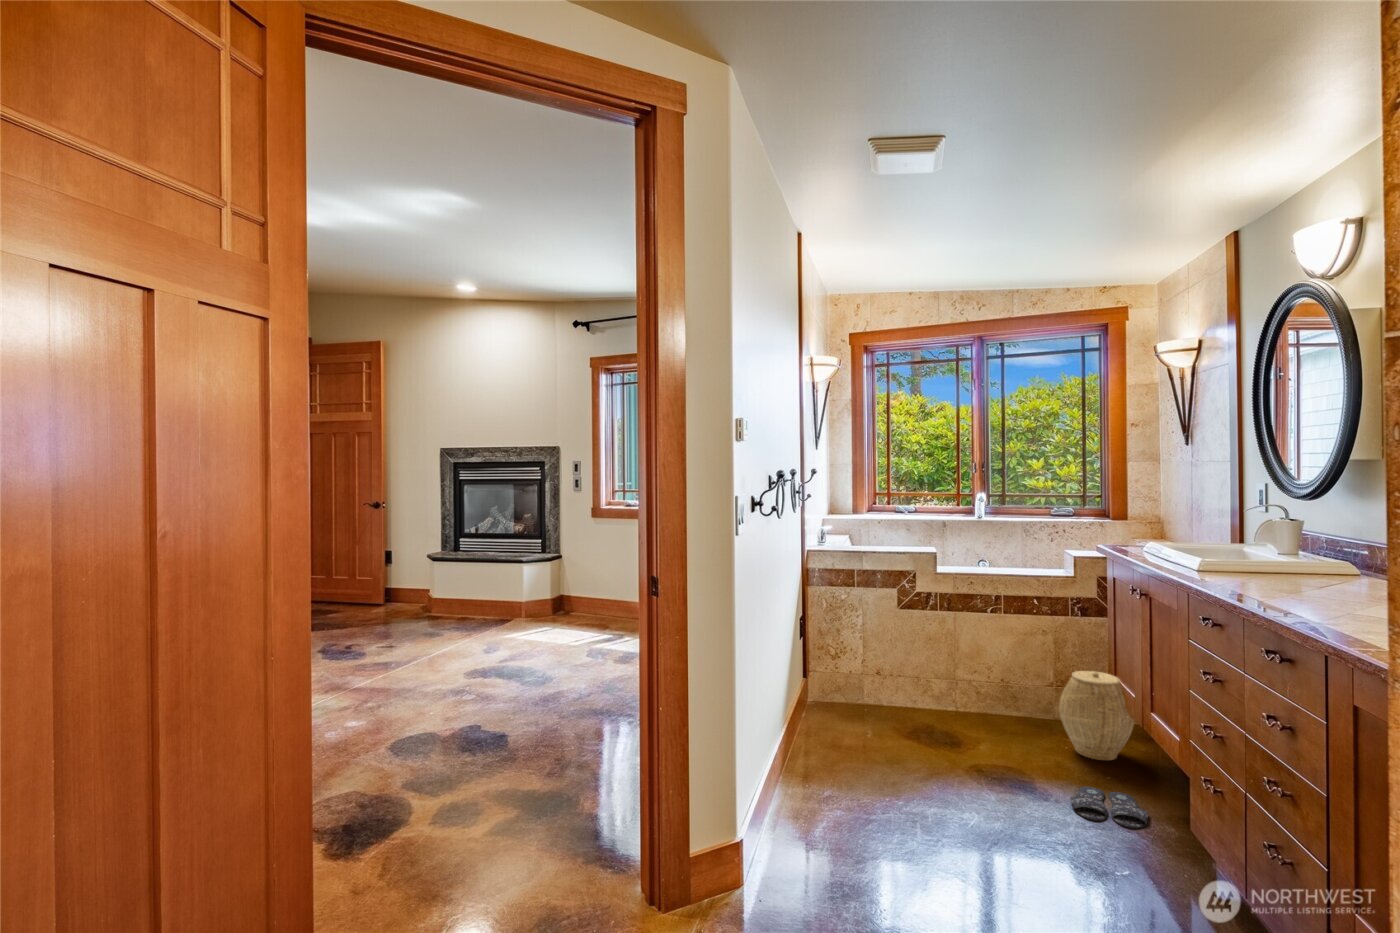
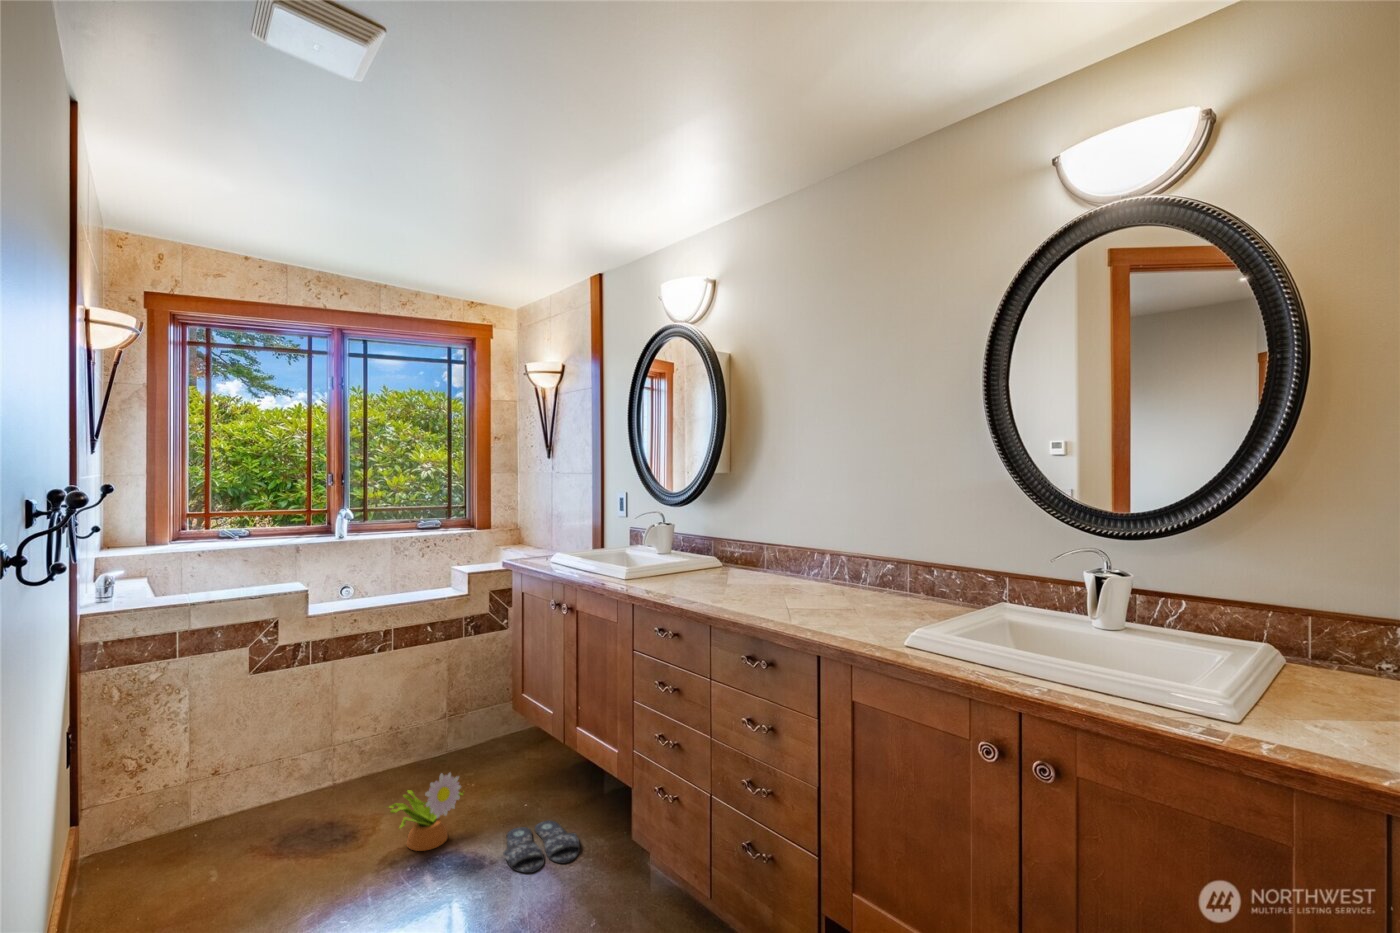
woven basket: present [1059,671,1134,760] -> none [467,693,539,791]
decorative plant: none [981,714,1047,774] -> present [389,773,463,851]

